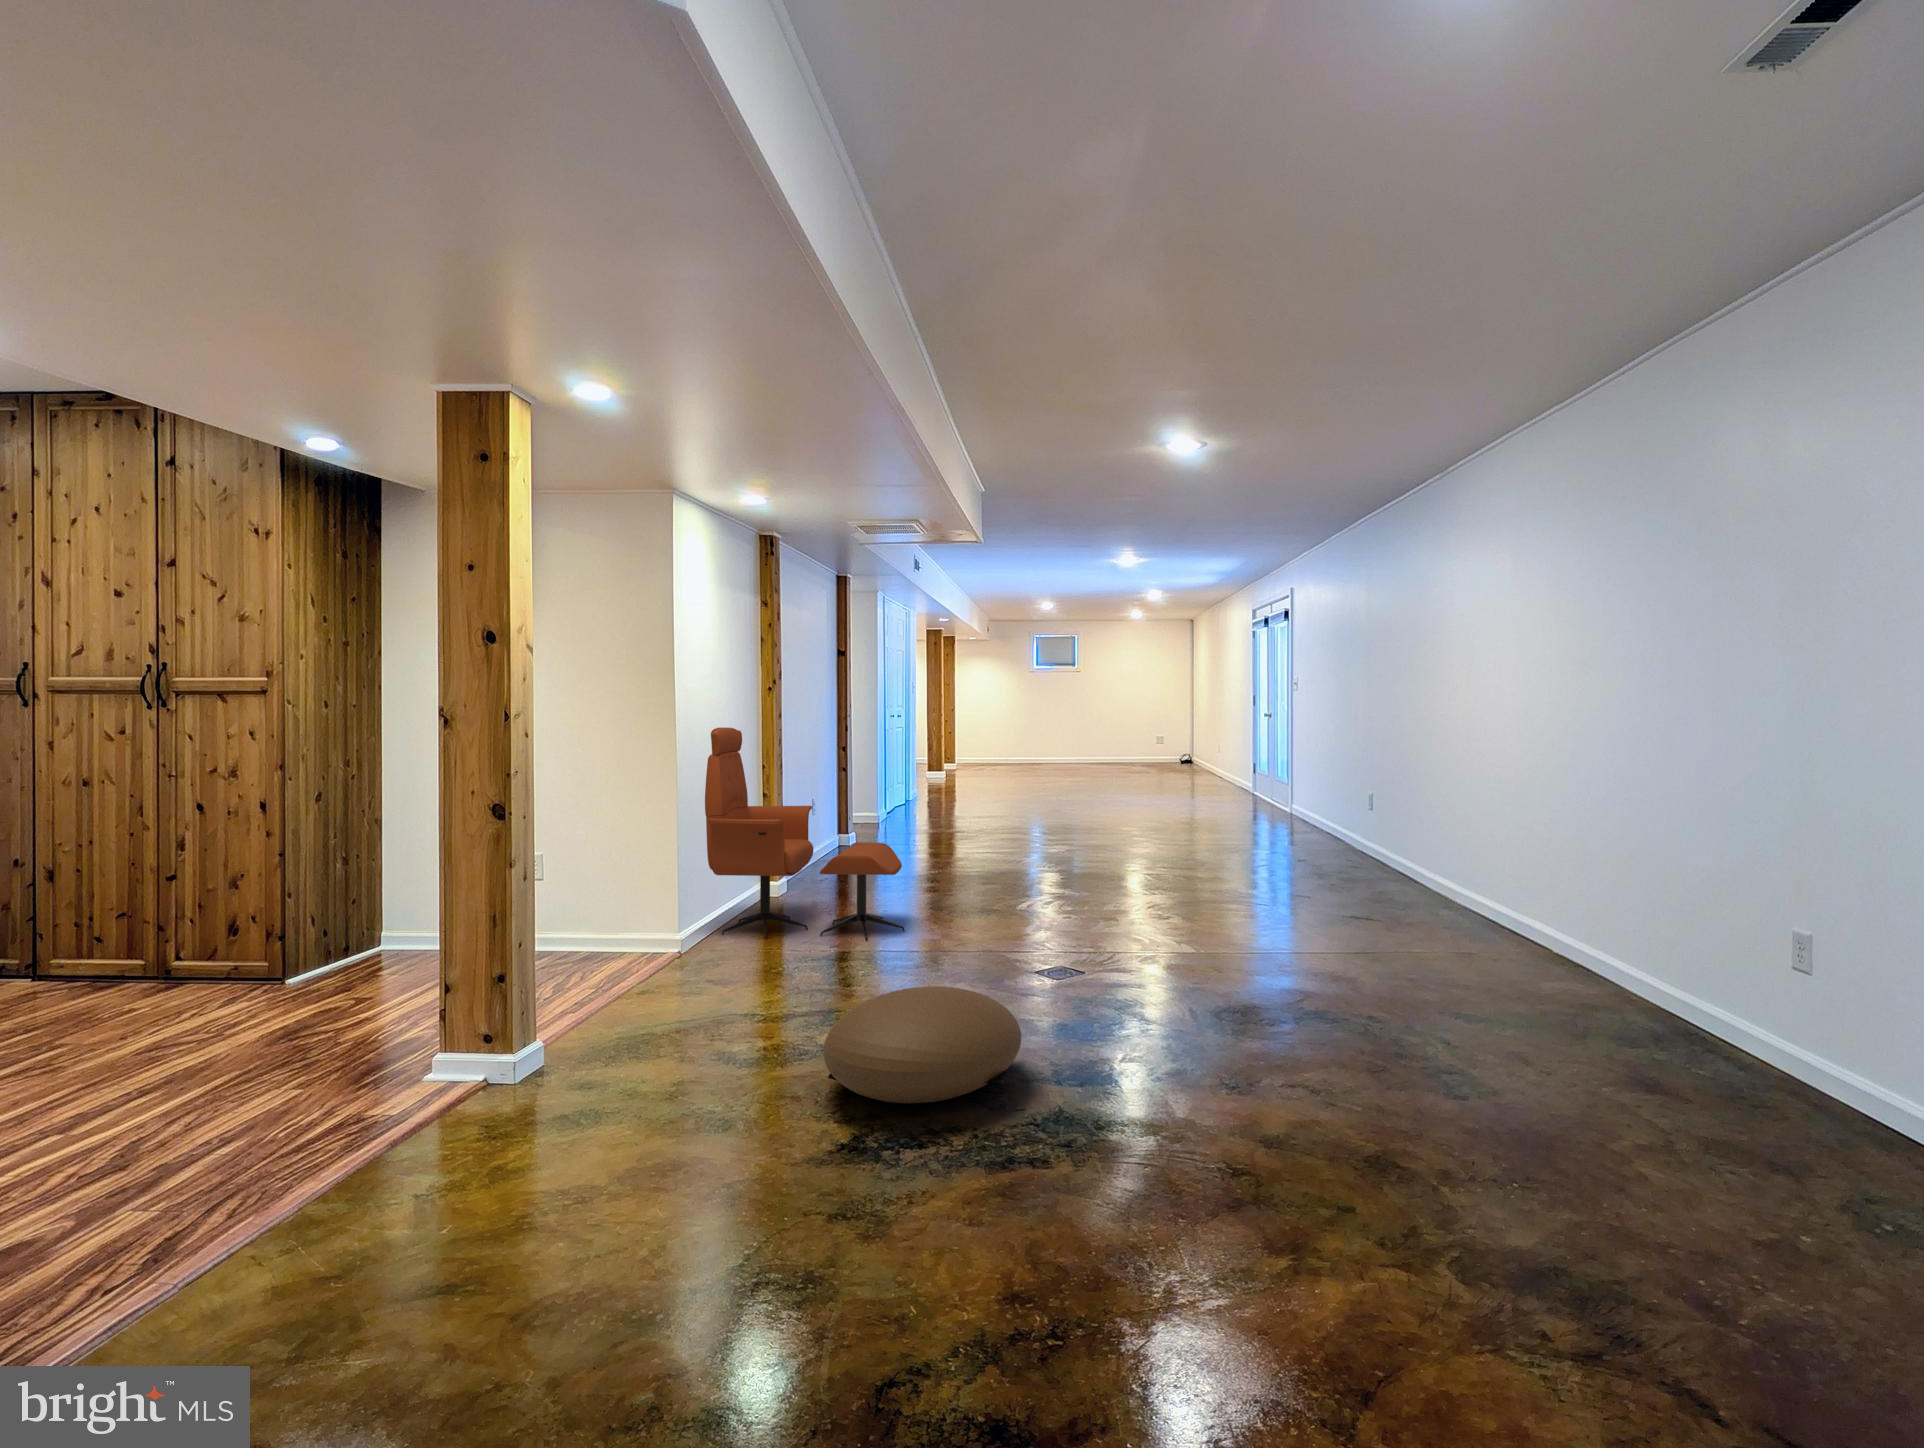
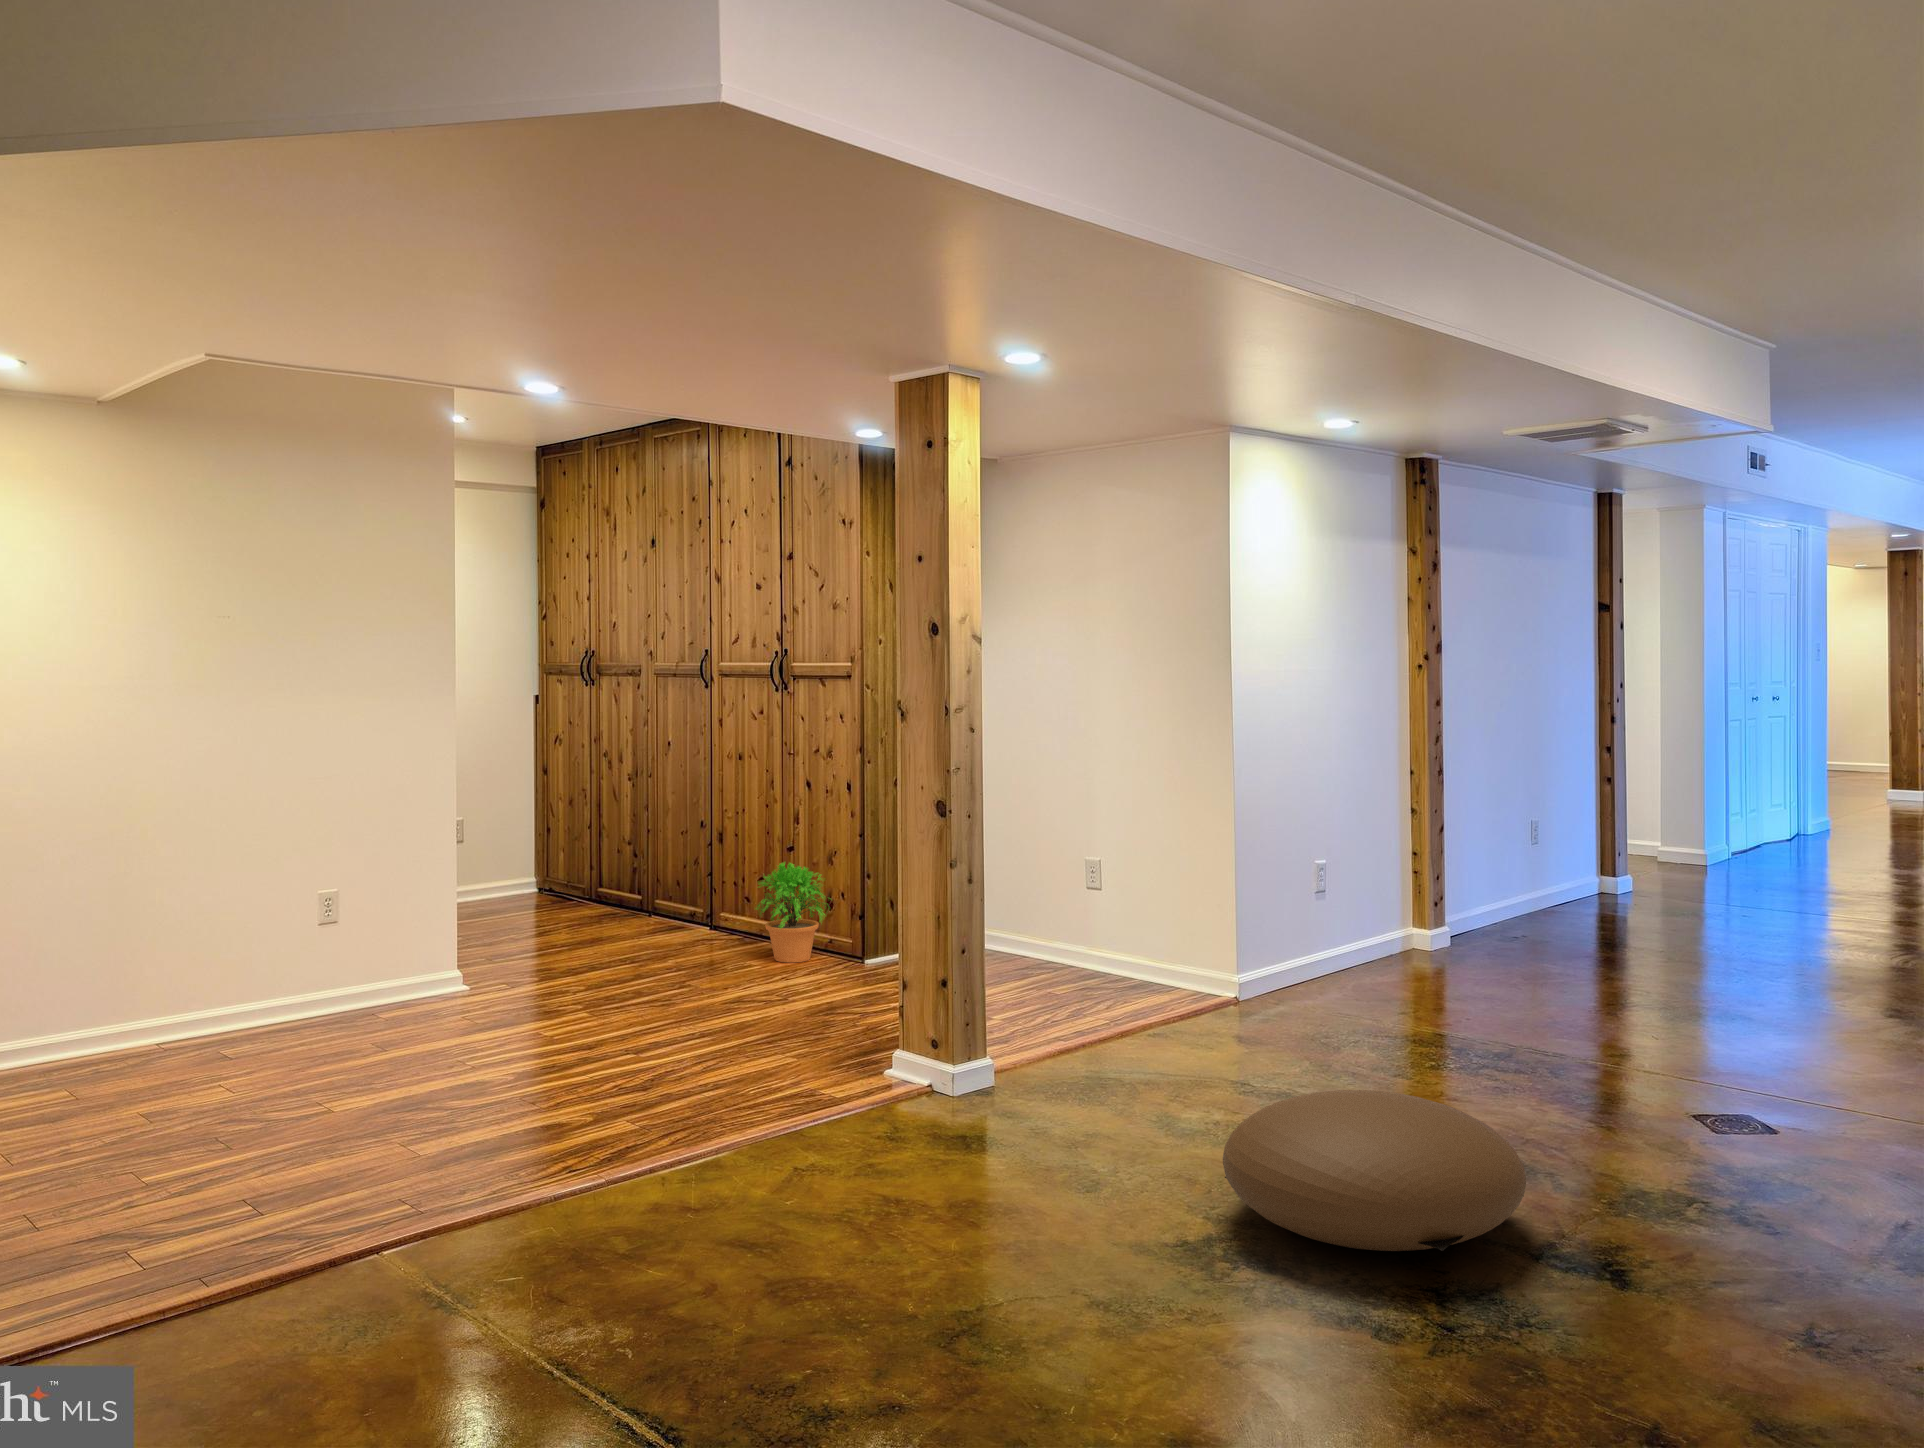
lounge chair: present [705,727,905,941] -> none [1276,720,1561,1030]
potted plant: none [133,890,244,1001] -> present [757,862,830,963]

